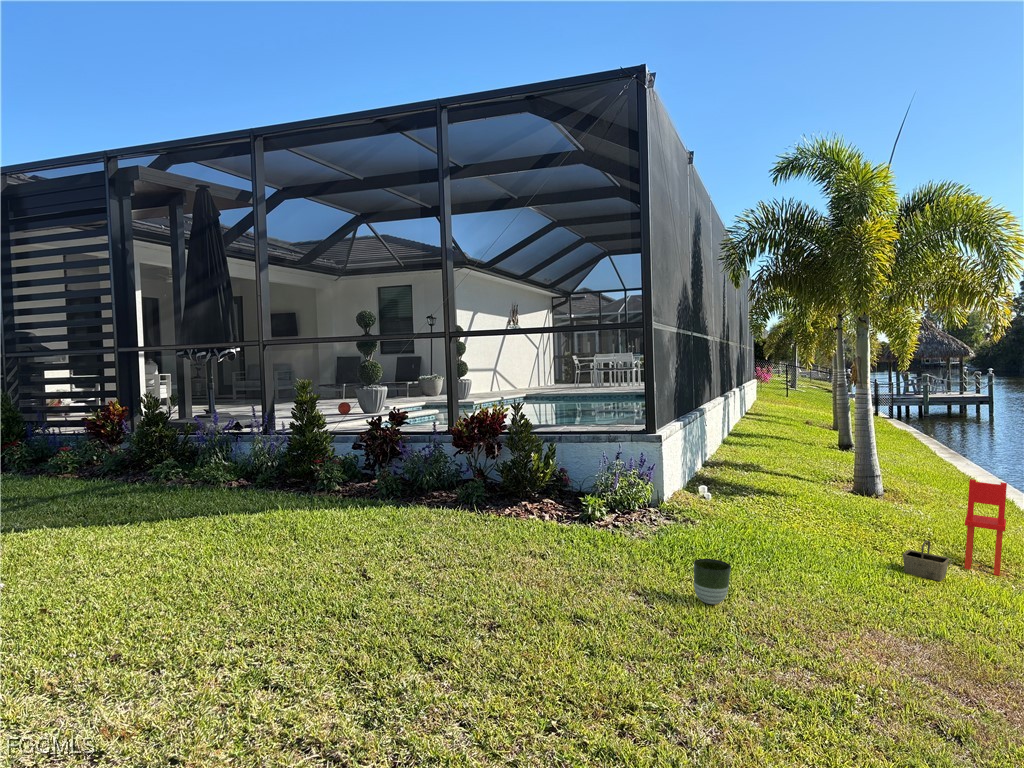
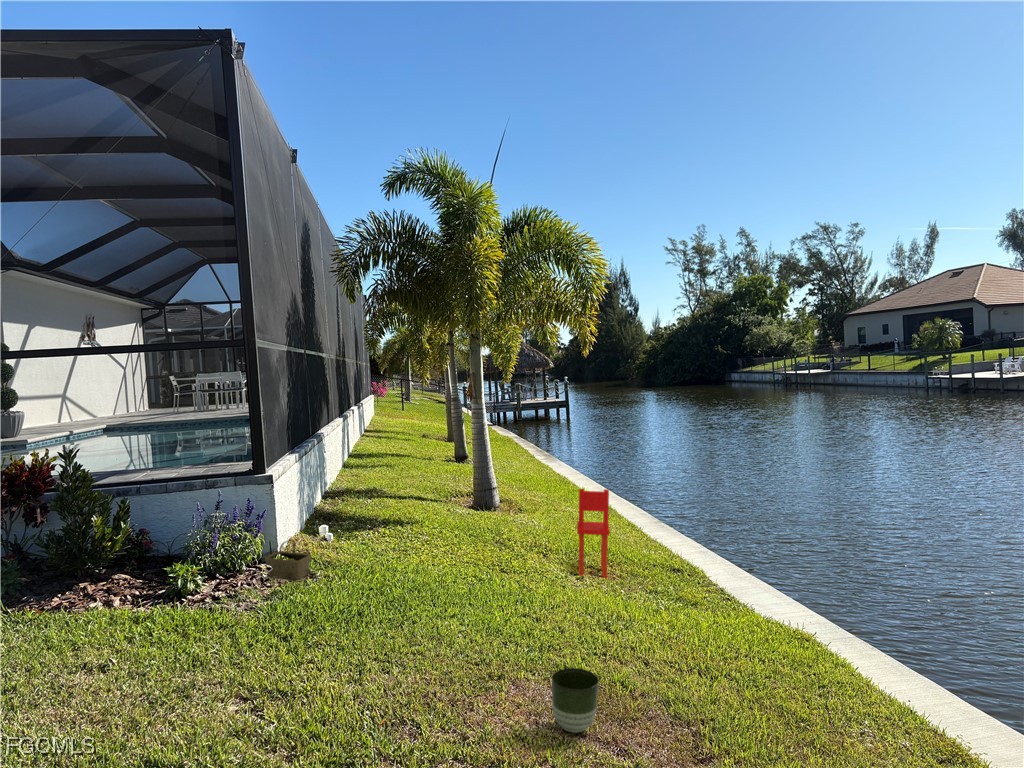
basket: present [903,540,949,581] -> present [265,539,311,580]
planter: present [694,559,731,604] -> present [552,668,599,733]

